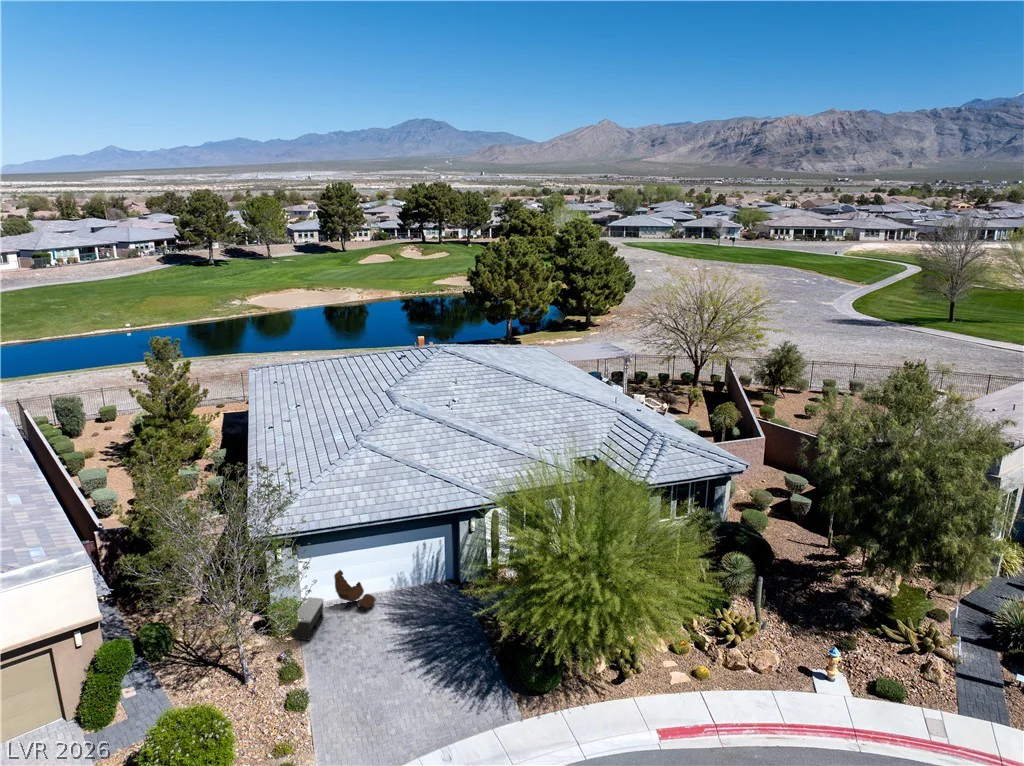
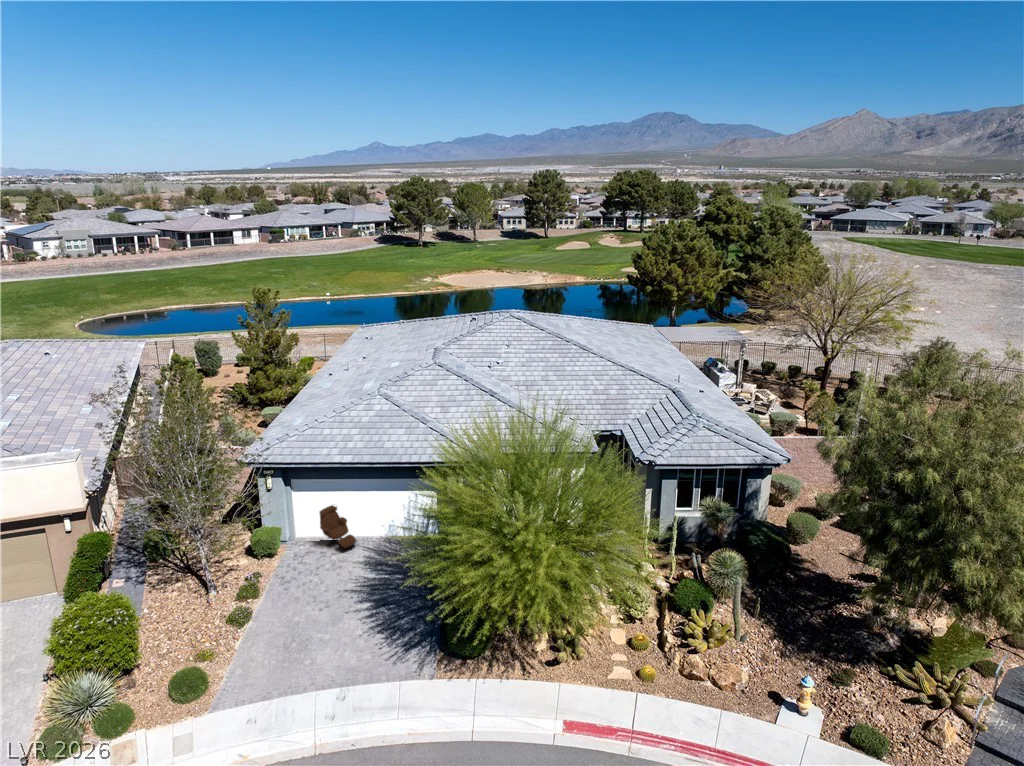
storage bench: present [291,597,324,640] -> none [265,527,304,568]

